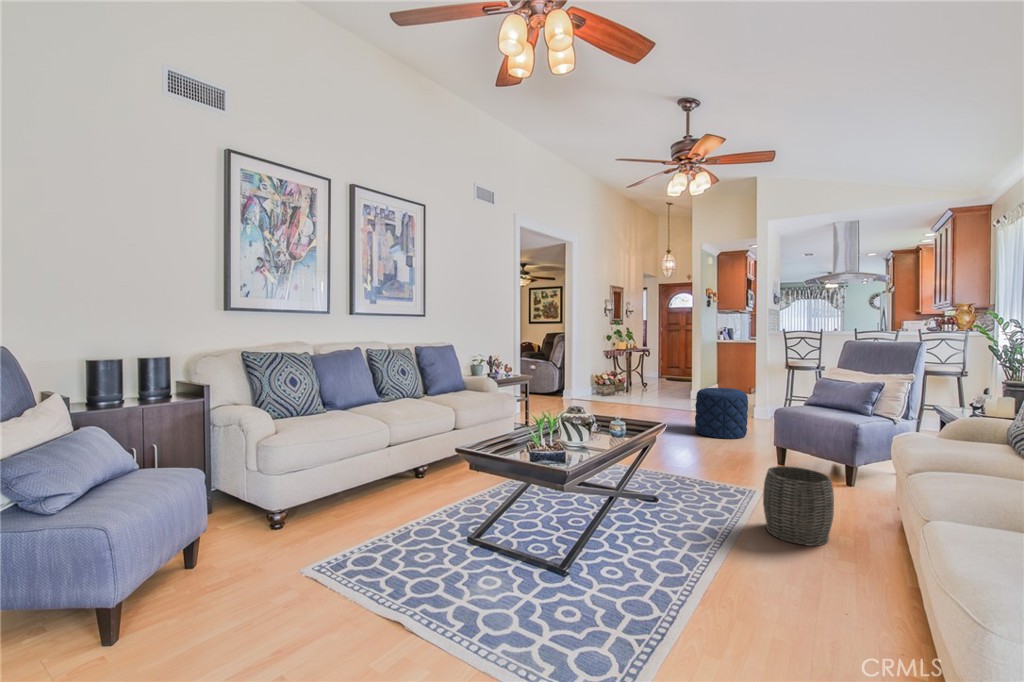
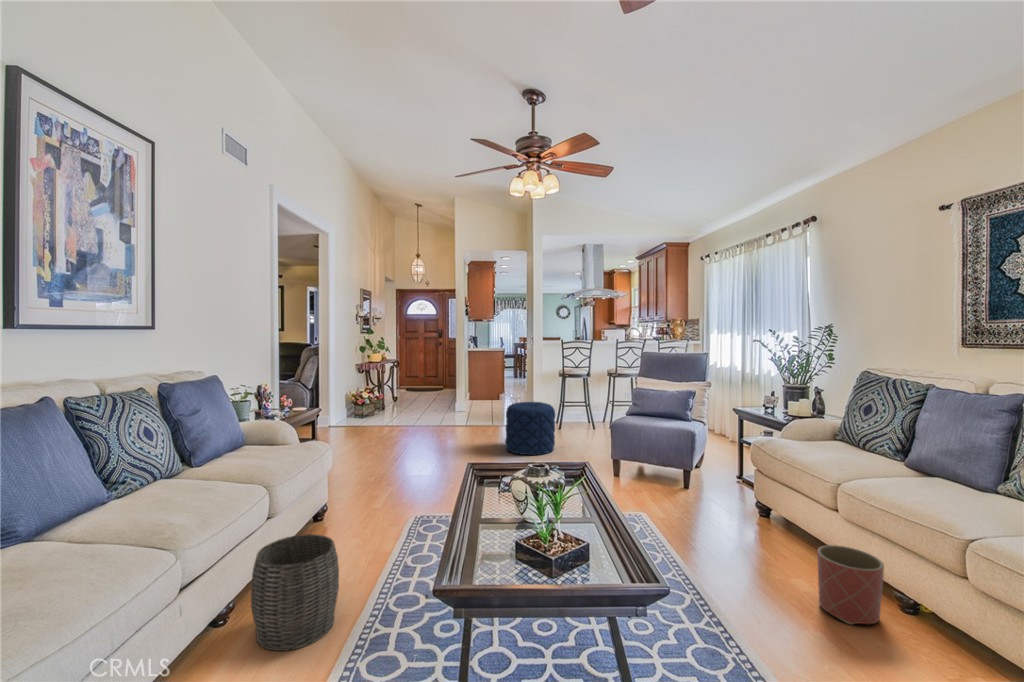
woven basket: present [763,466,834,546] -> present [251,534,339,651]
planter: none [825,522,892,602] -> present [817,545,884,625]

